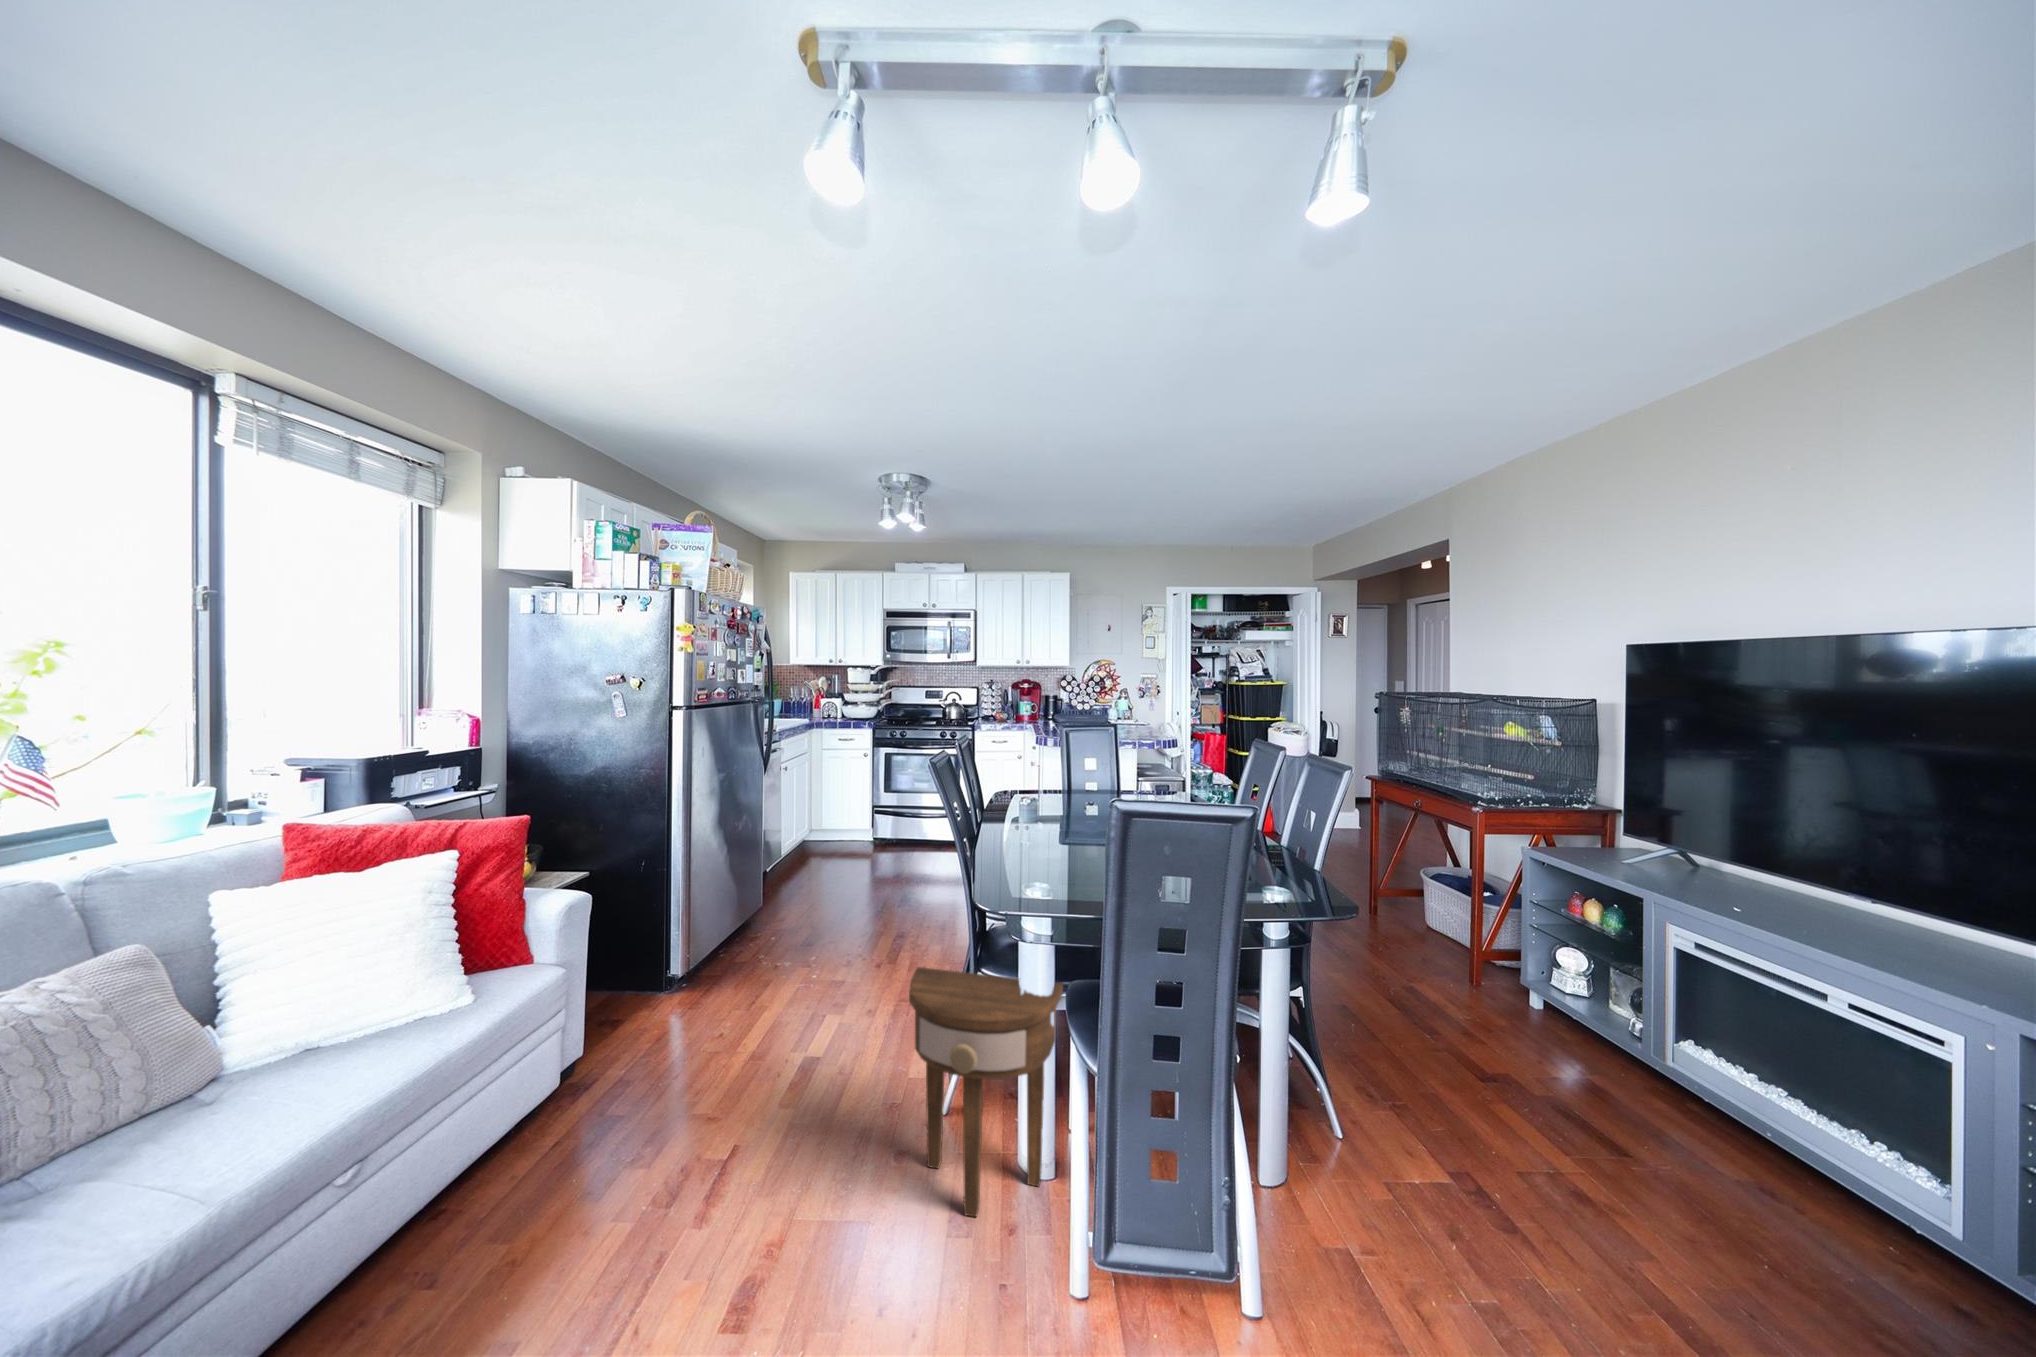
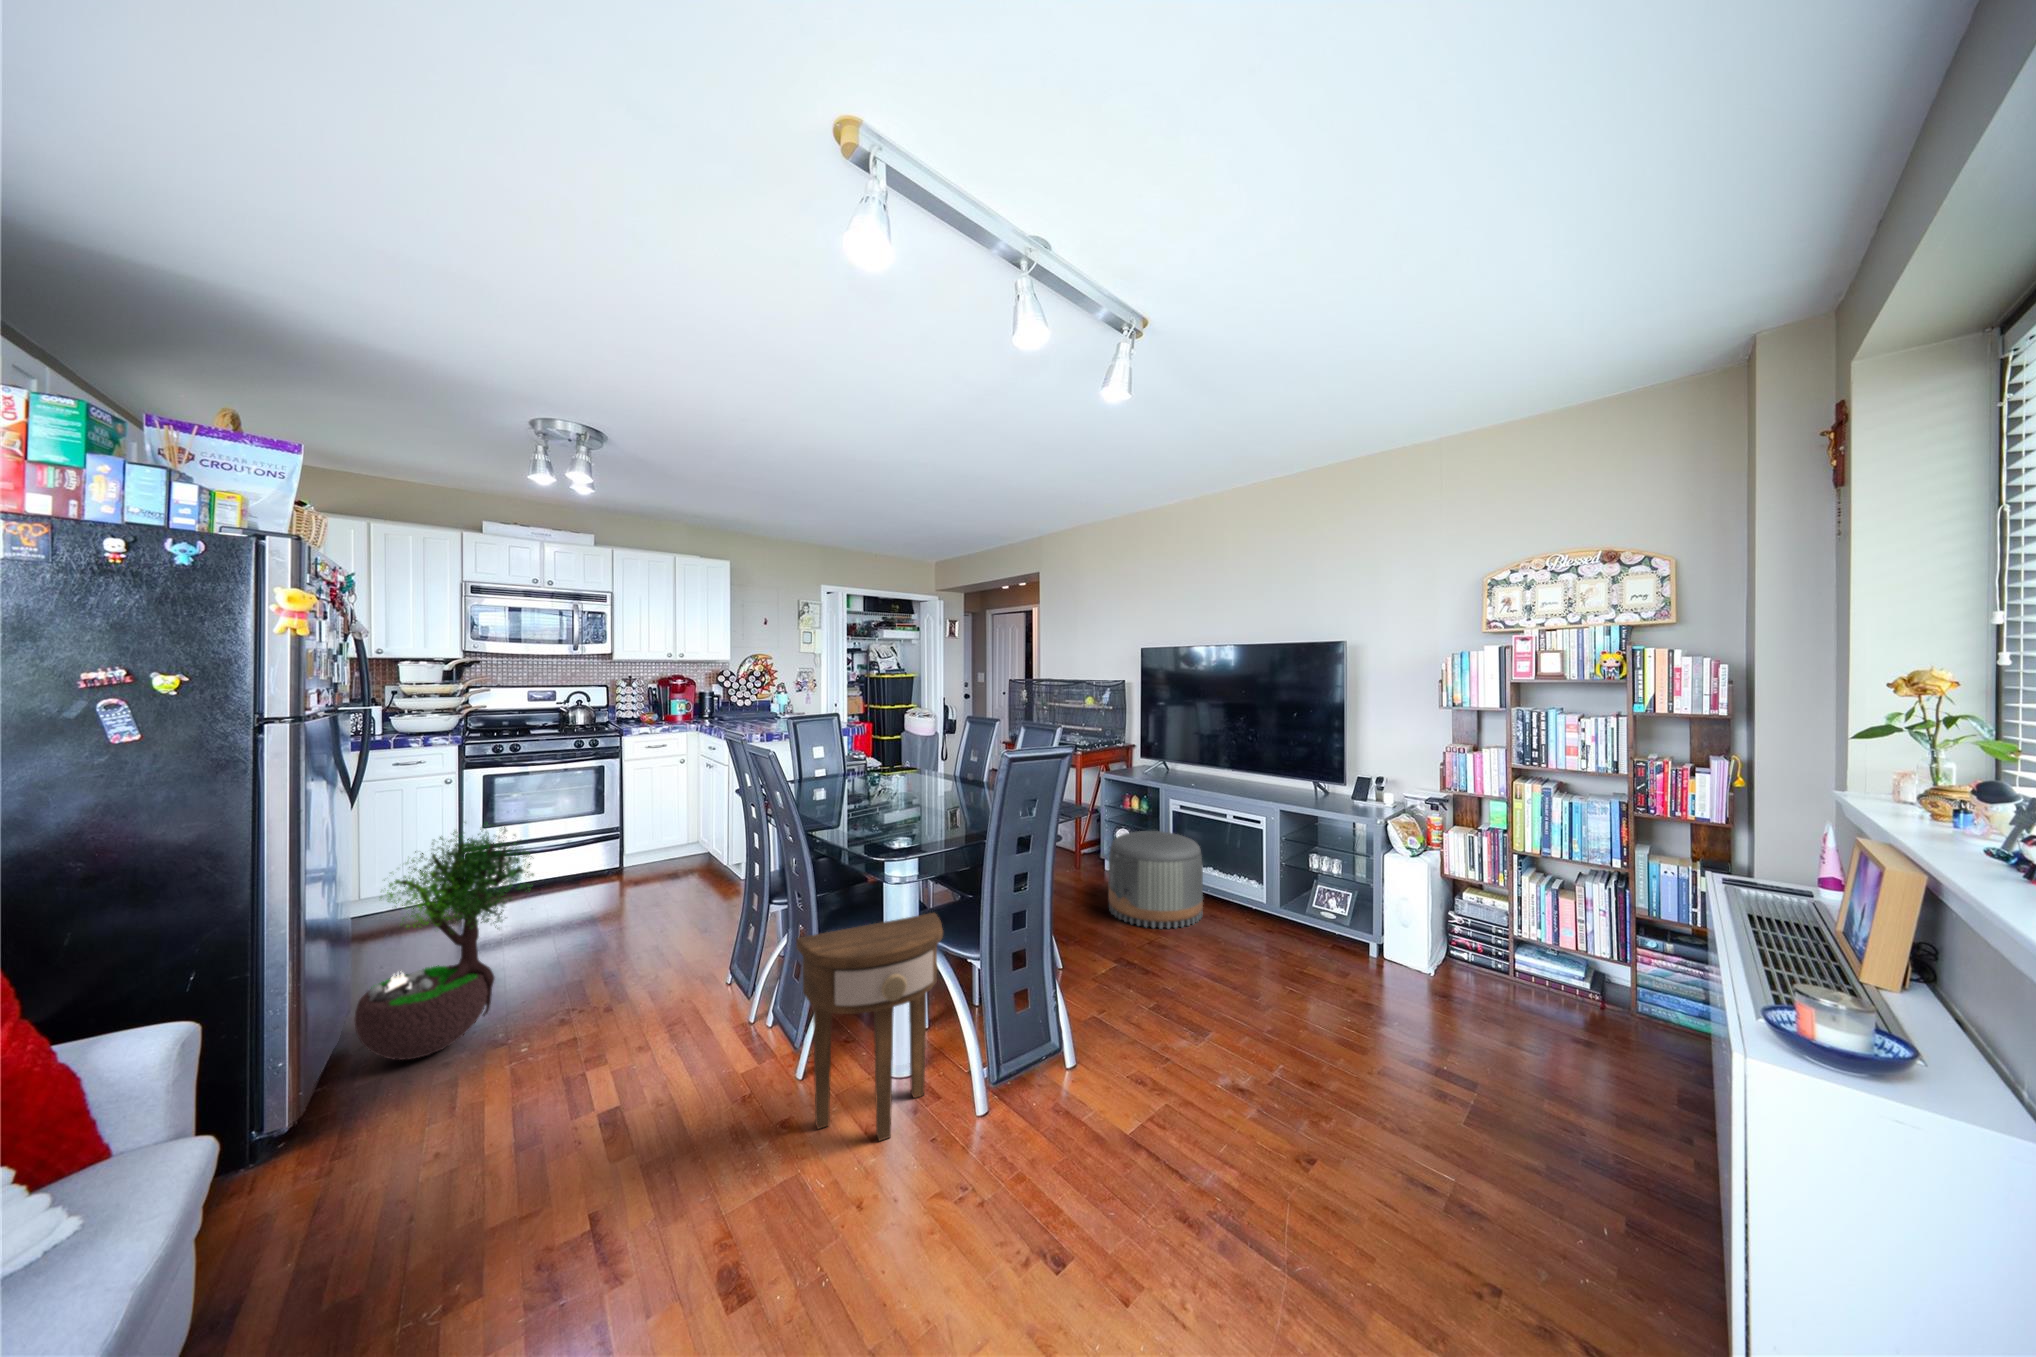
potted tree: none [734,796,832,963] -> present [355,825,534,1060]
pouf: none [1442,937,1628,1119] -> present [1108,831,1203,929]

